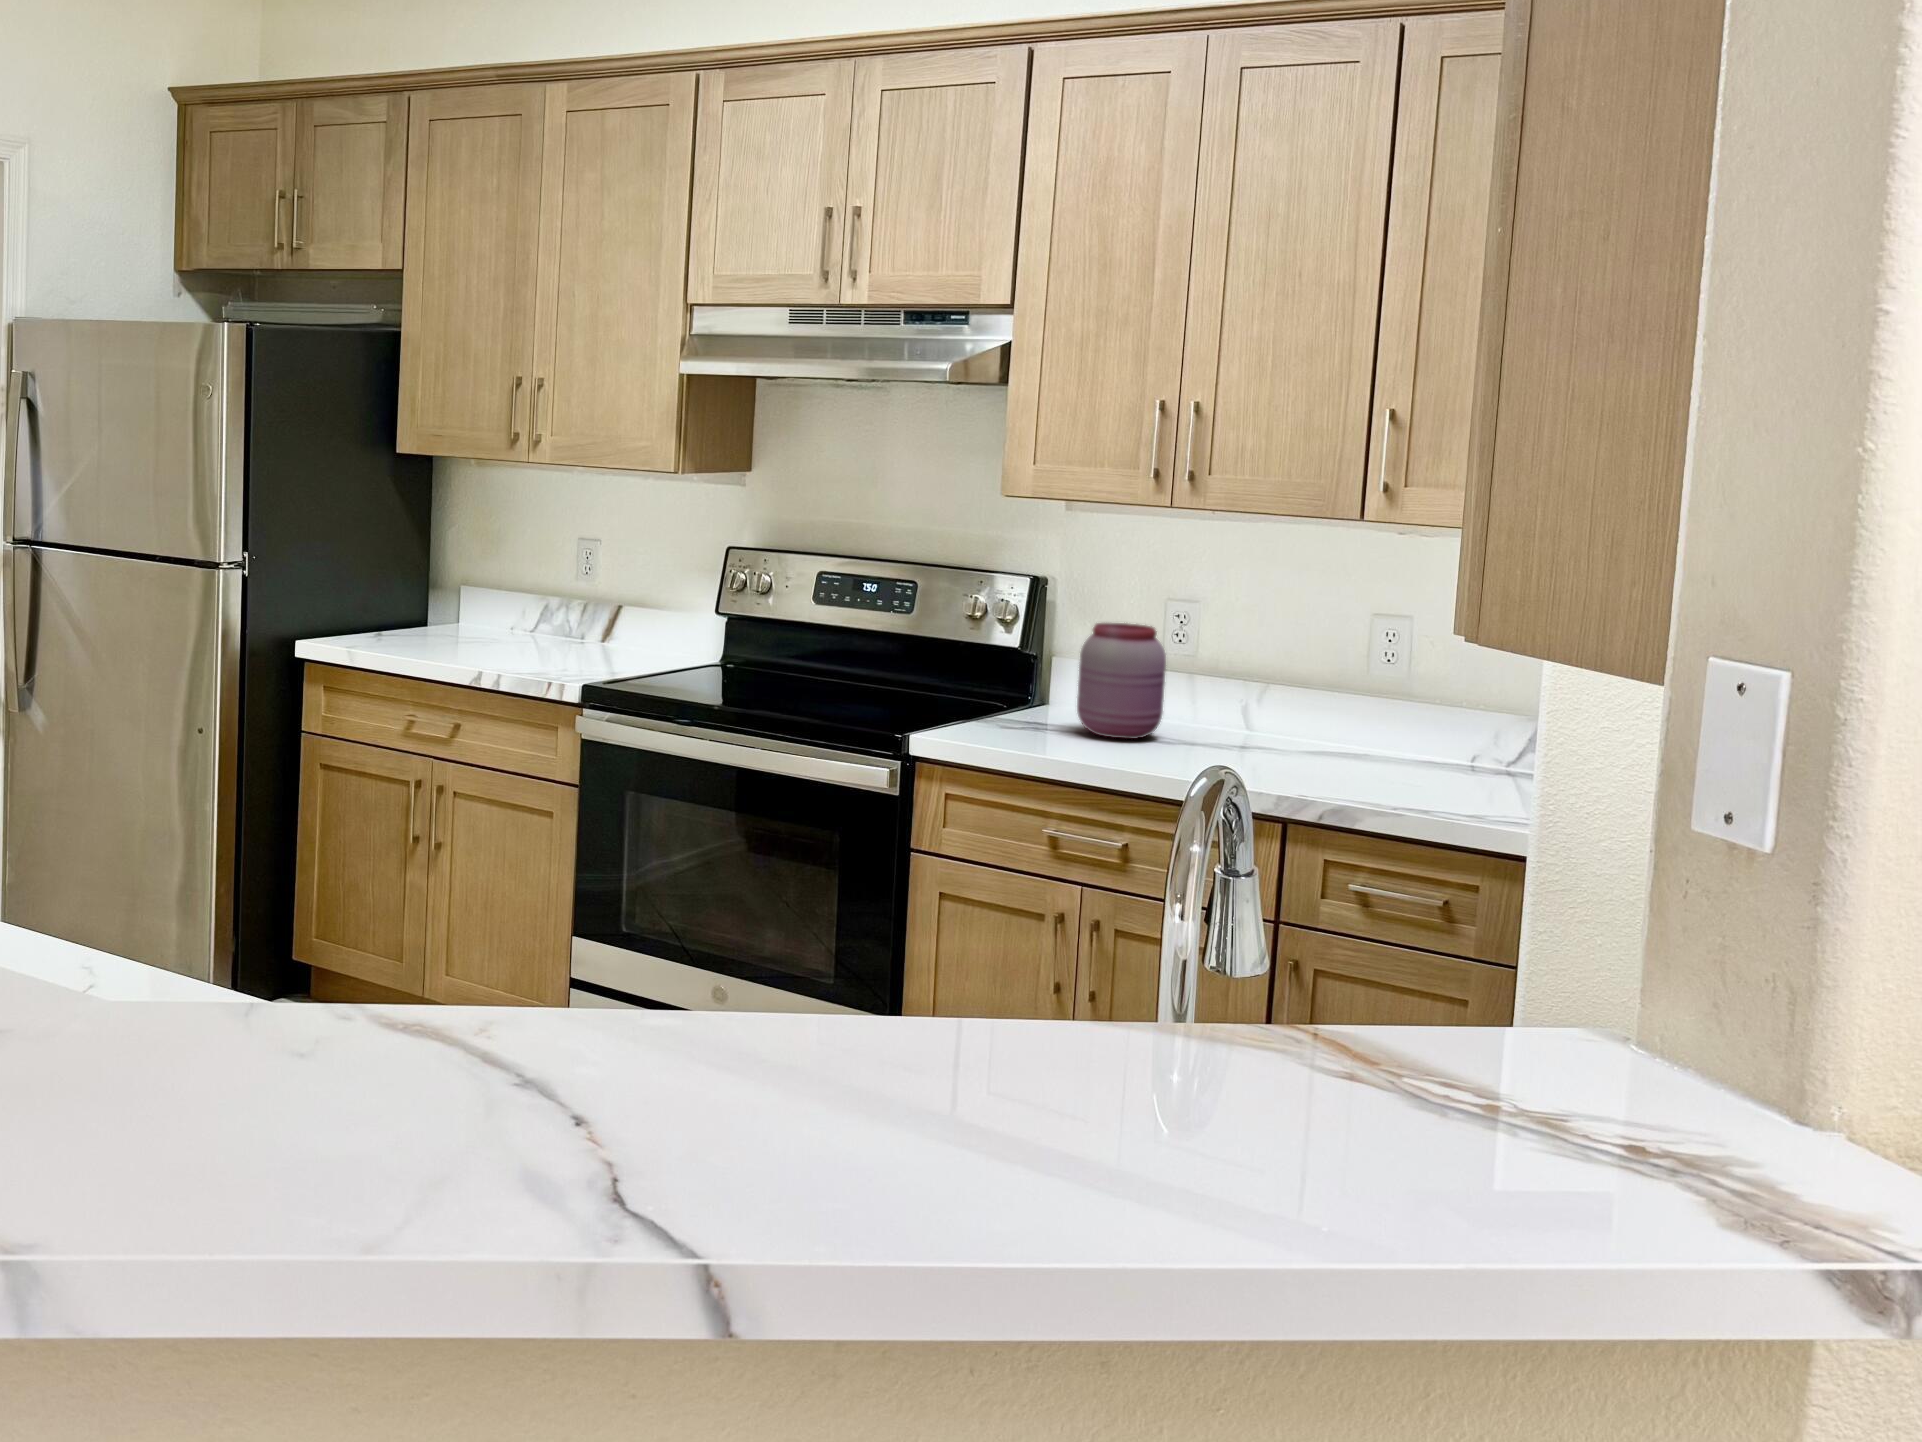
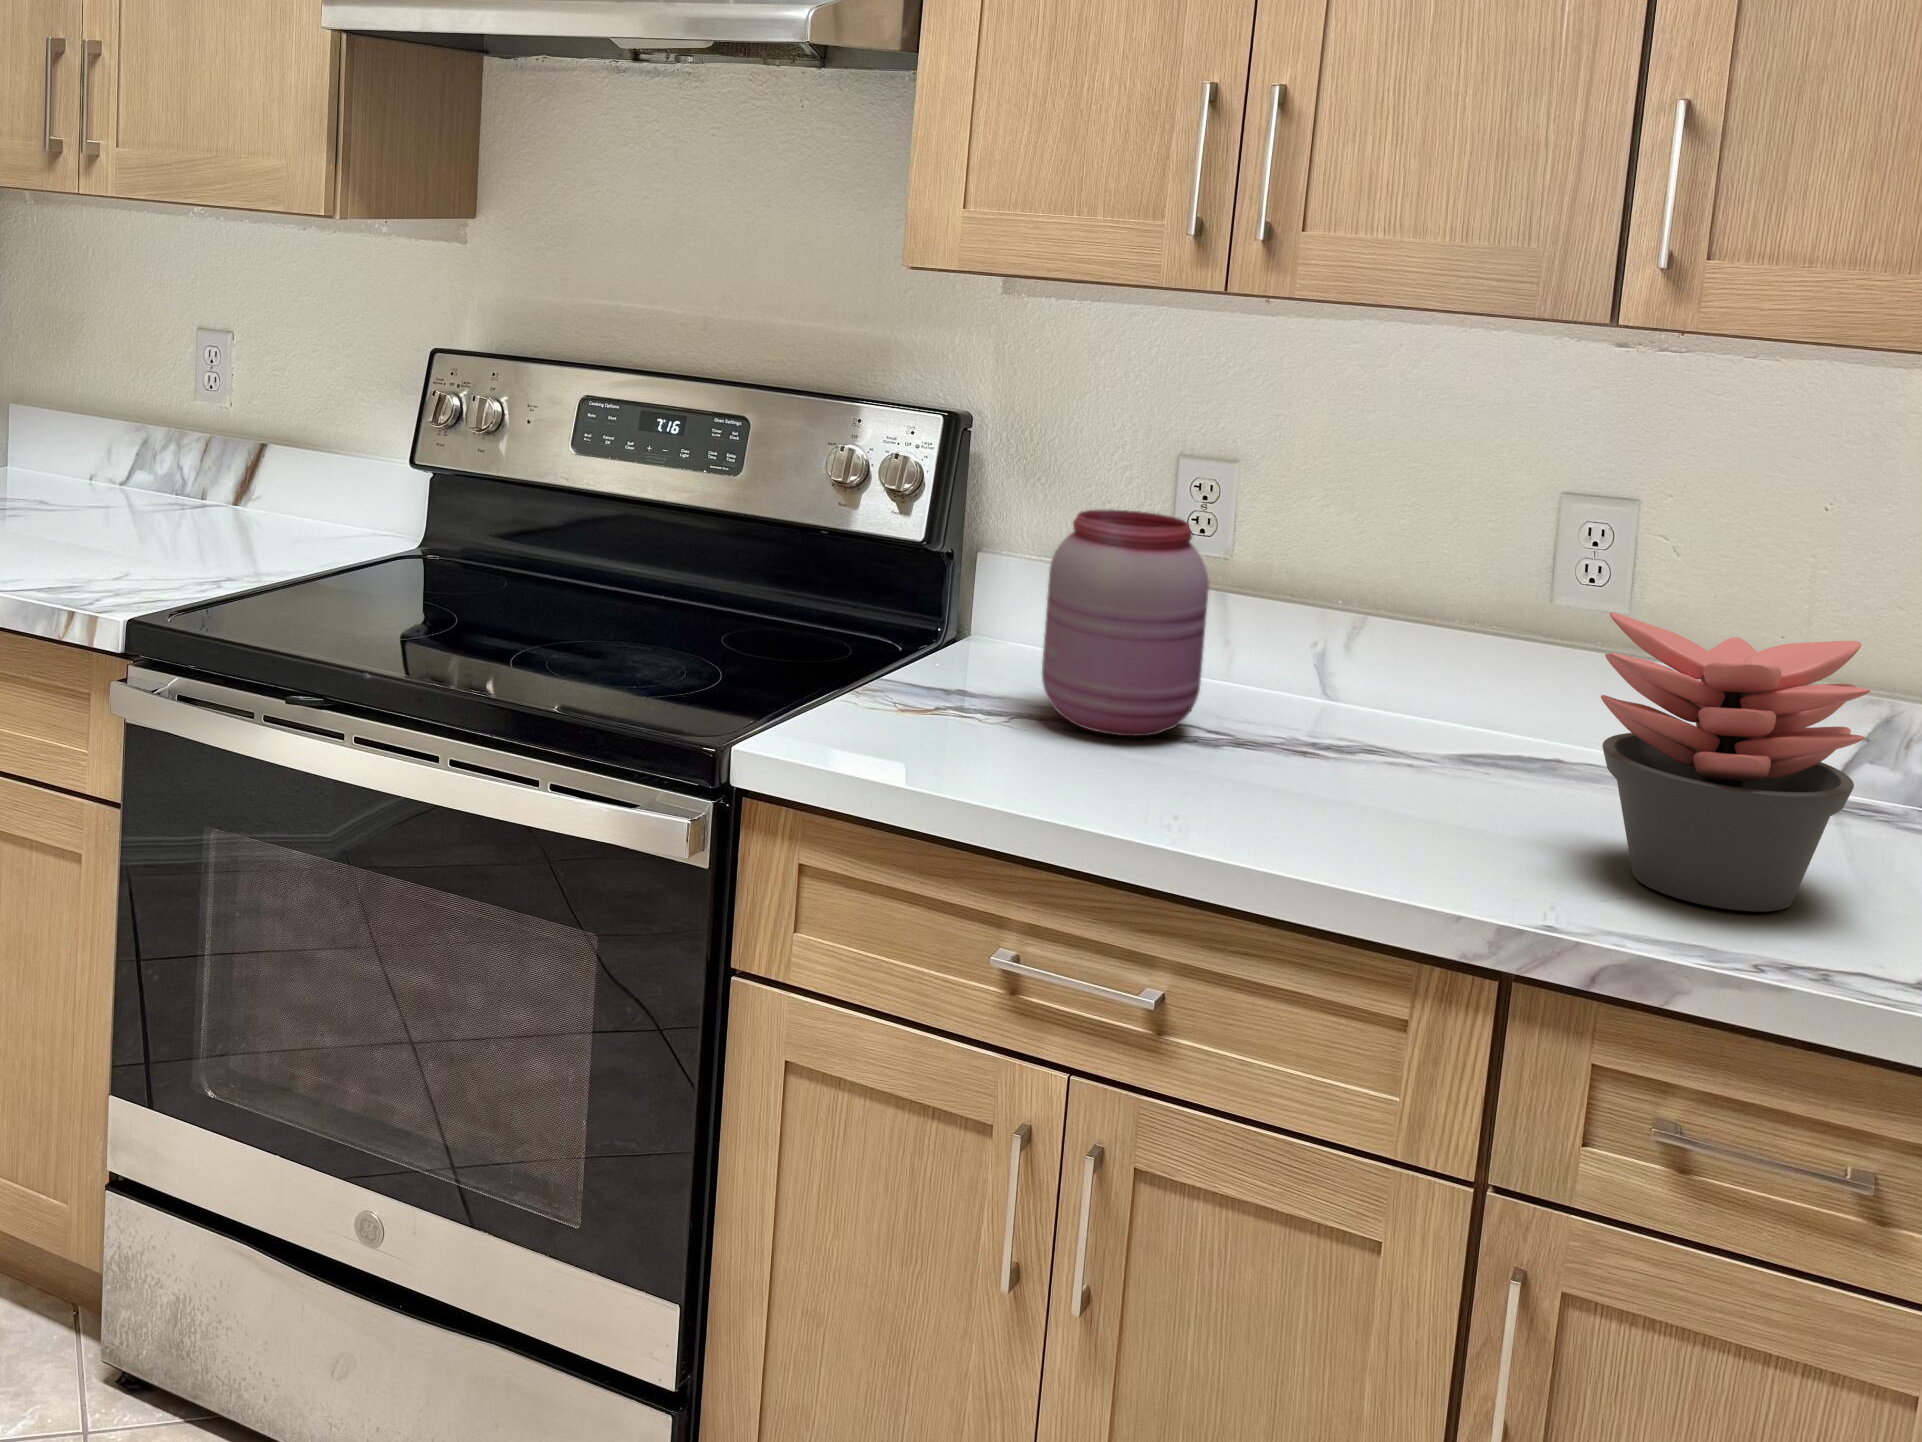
succulent plant: none [1344,660,1477,797] -> present [1601,612,1871,911]

